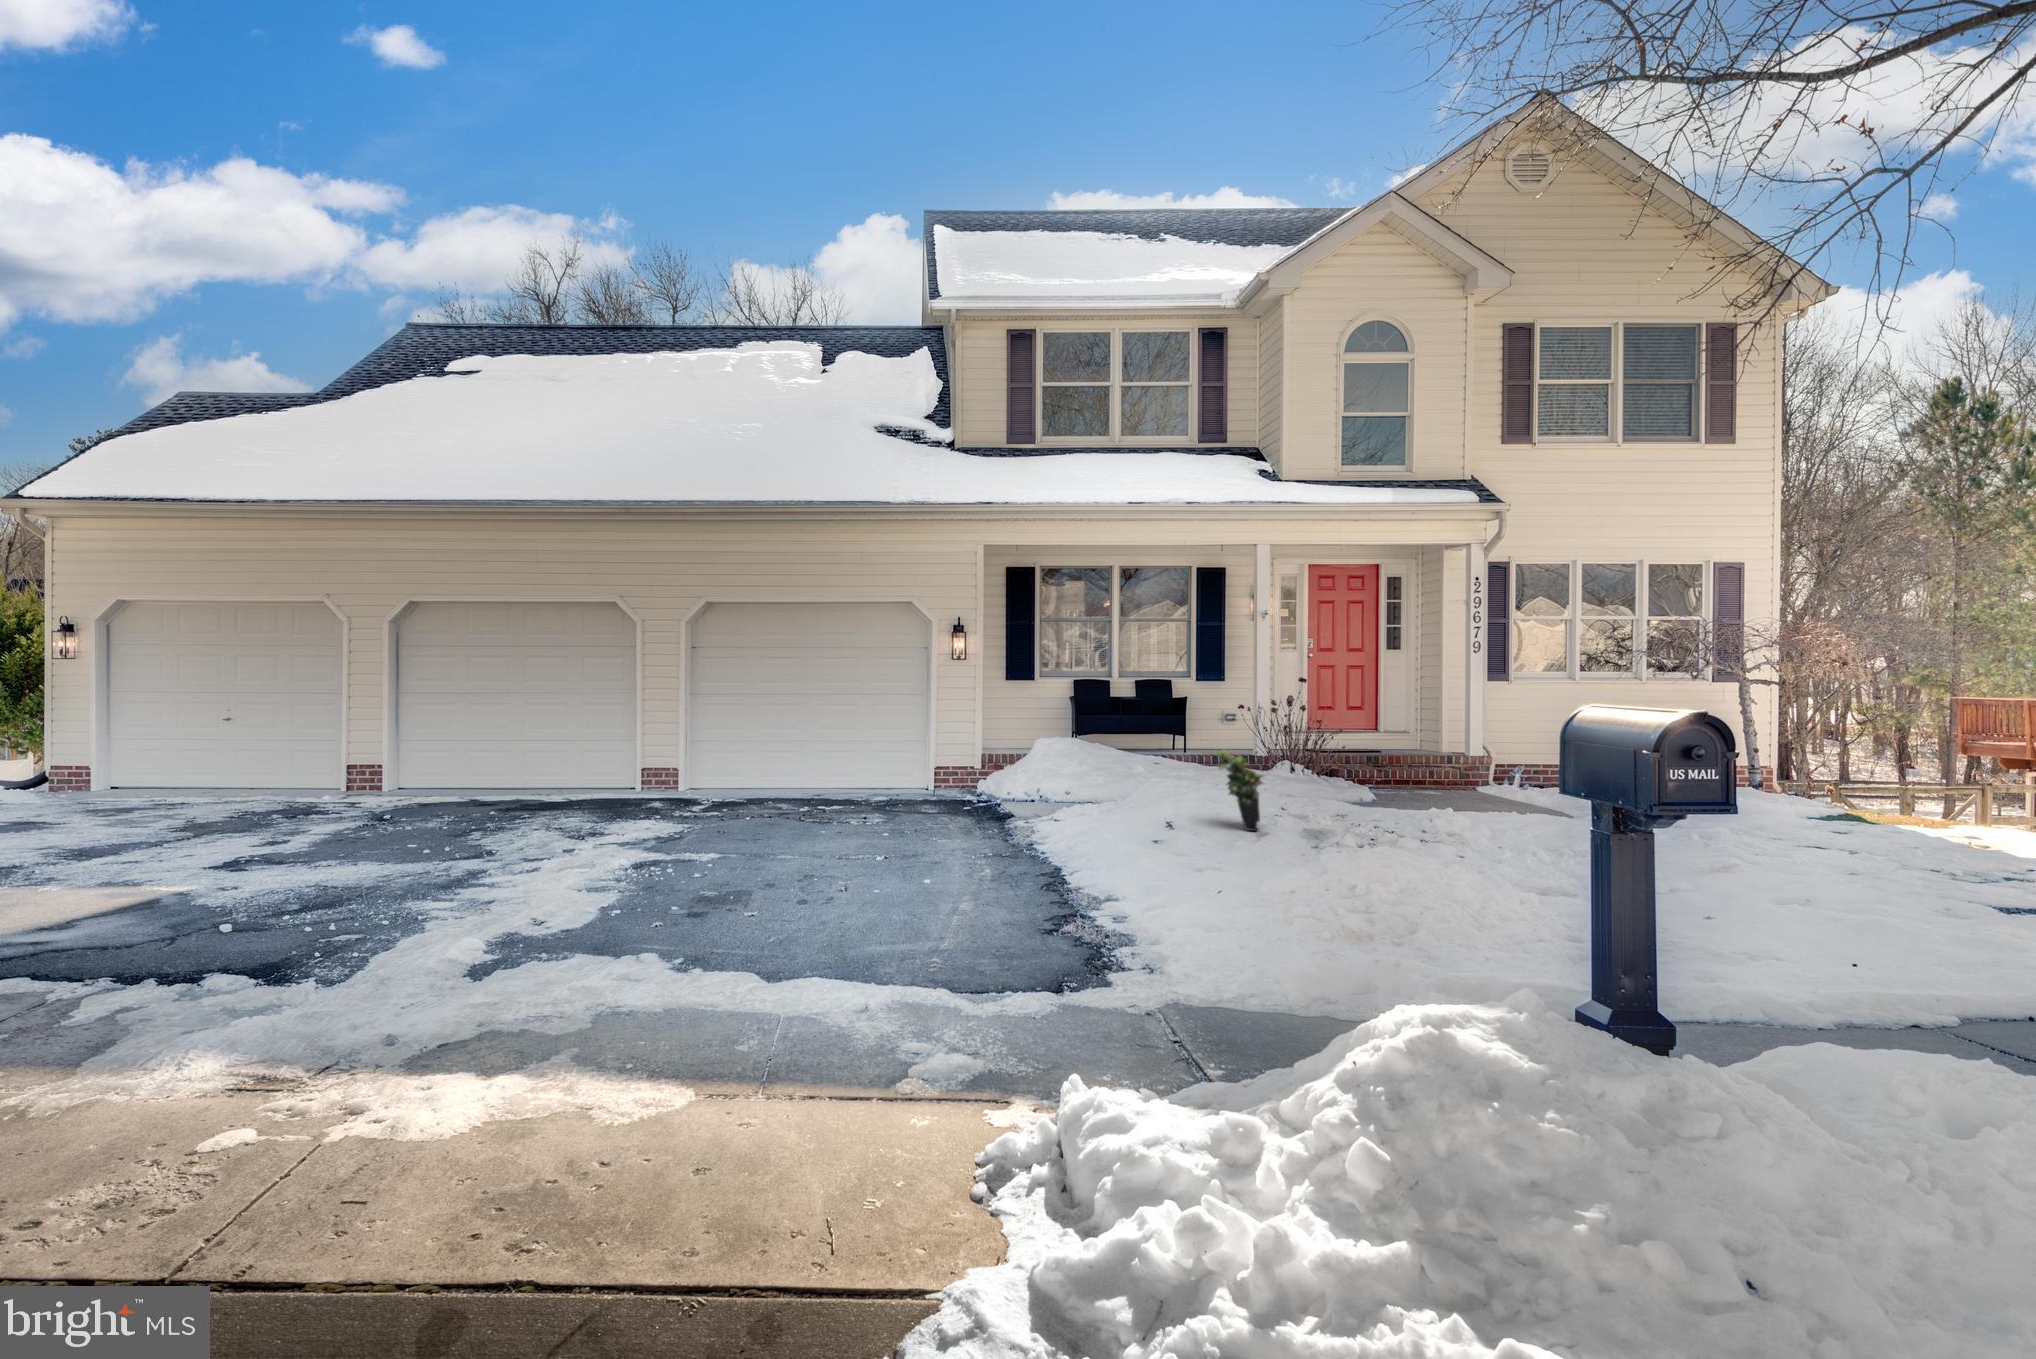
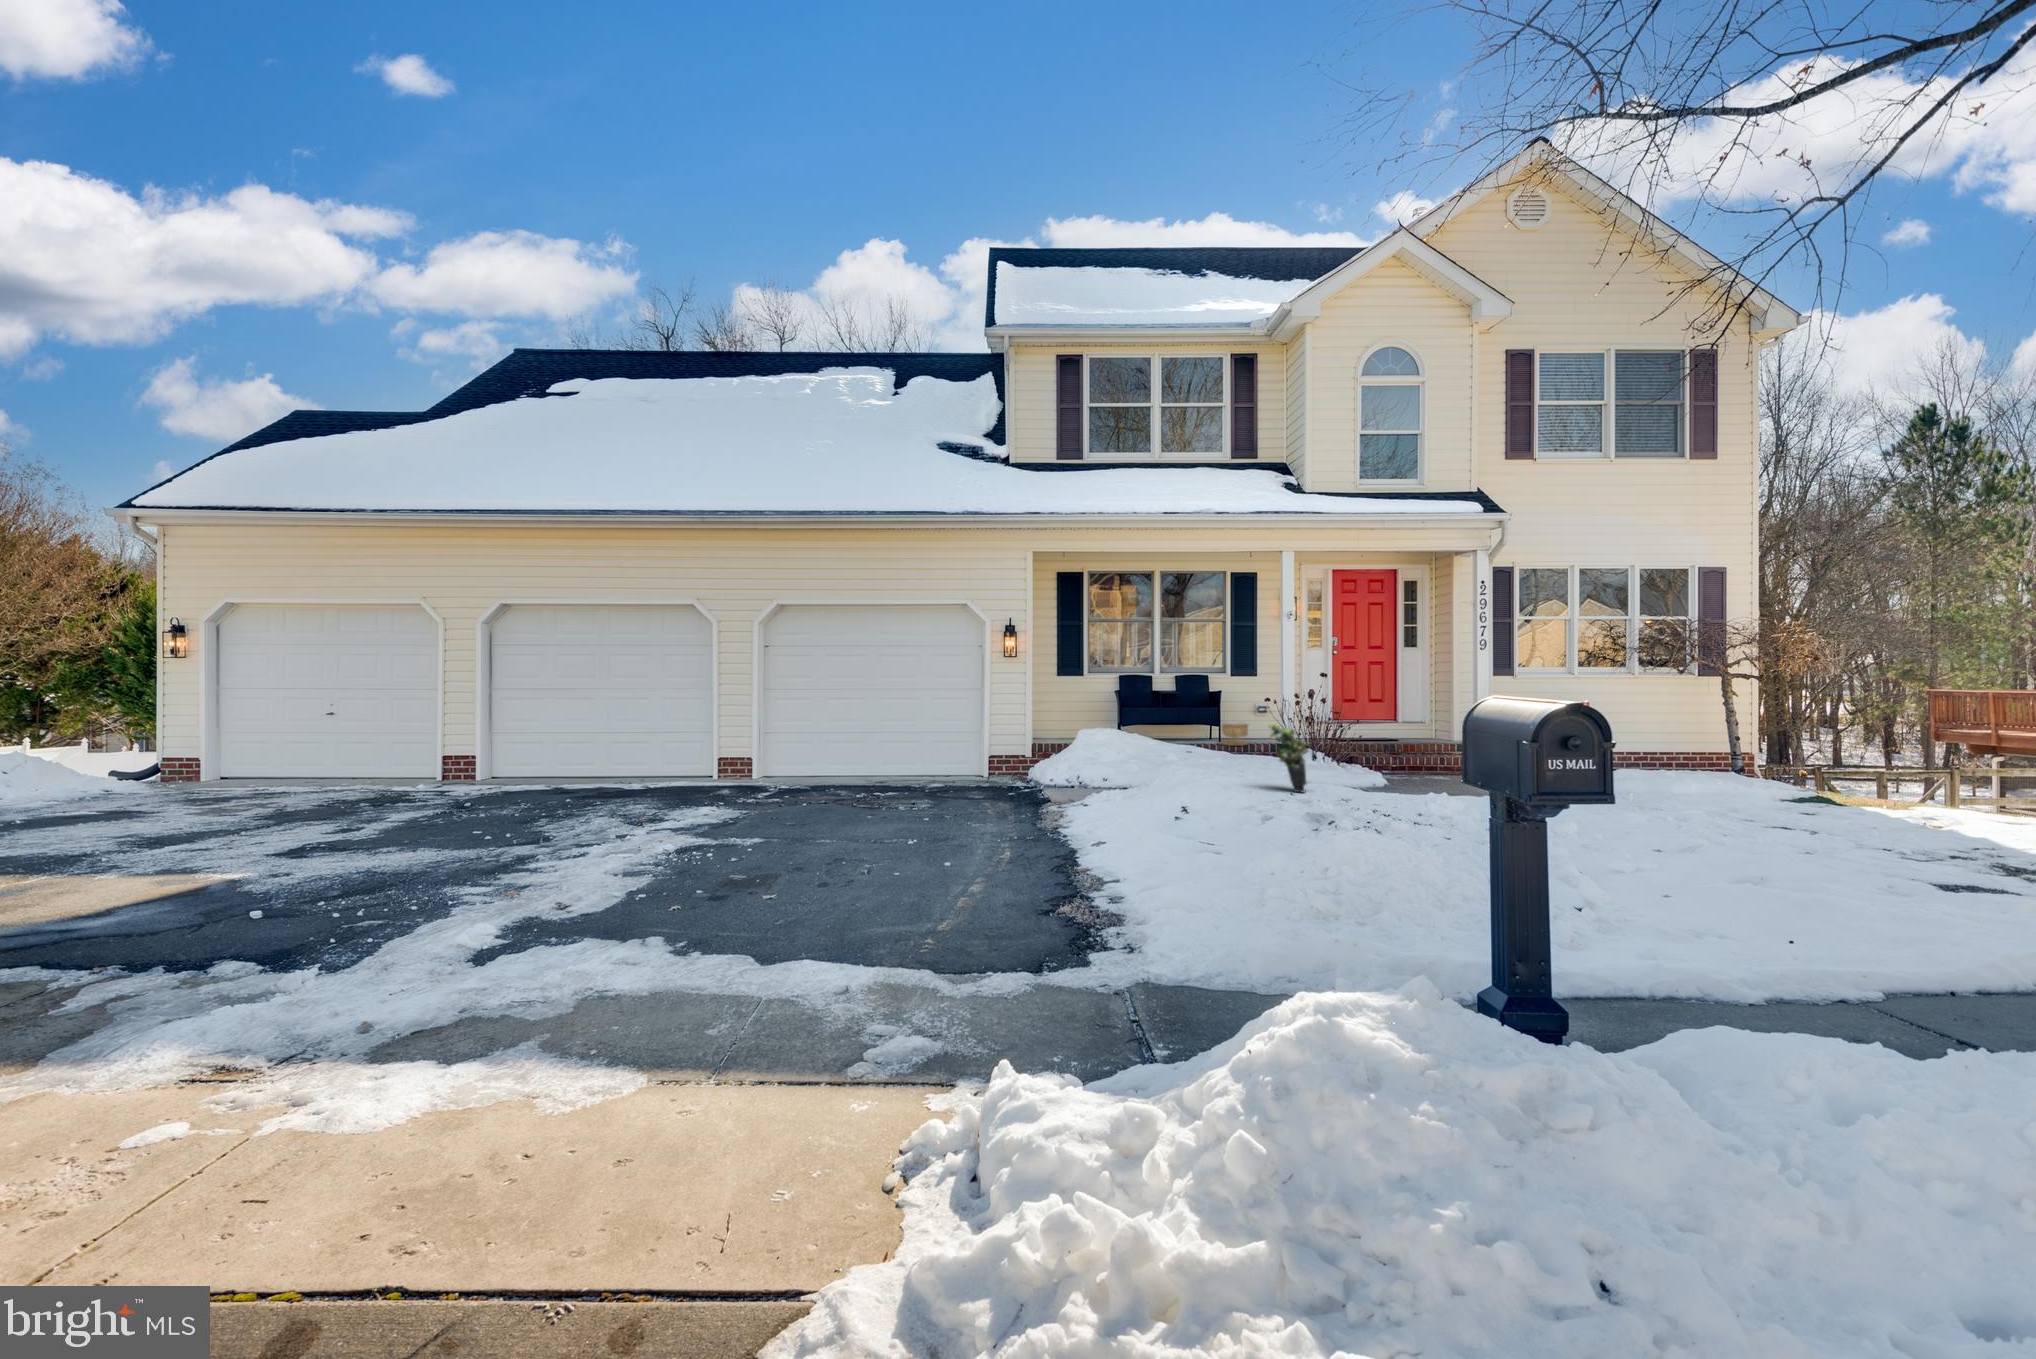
wooden bucket: none [1187,730,1218,756] -> present [1222,722,1248,746]

